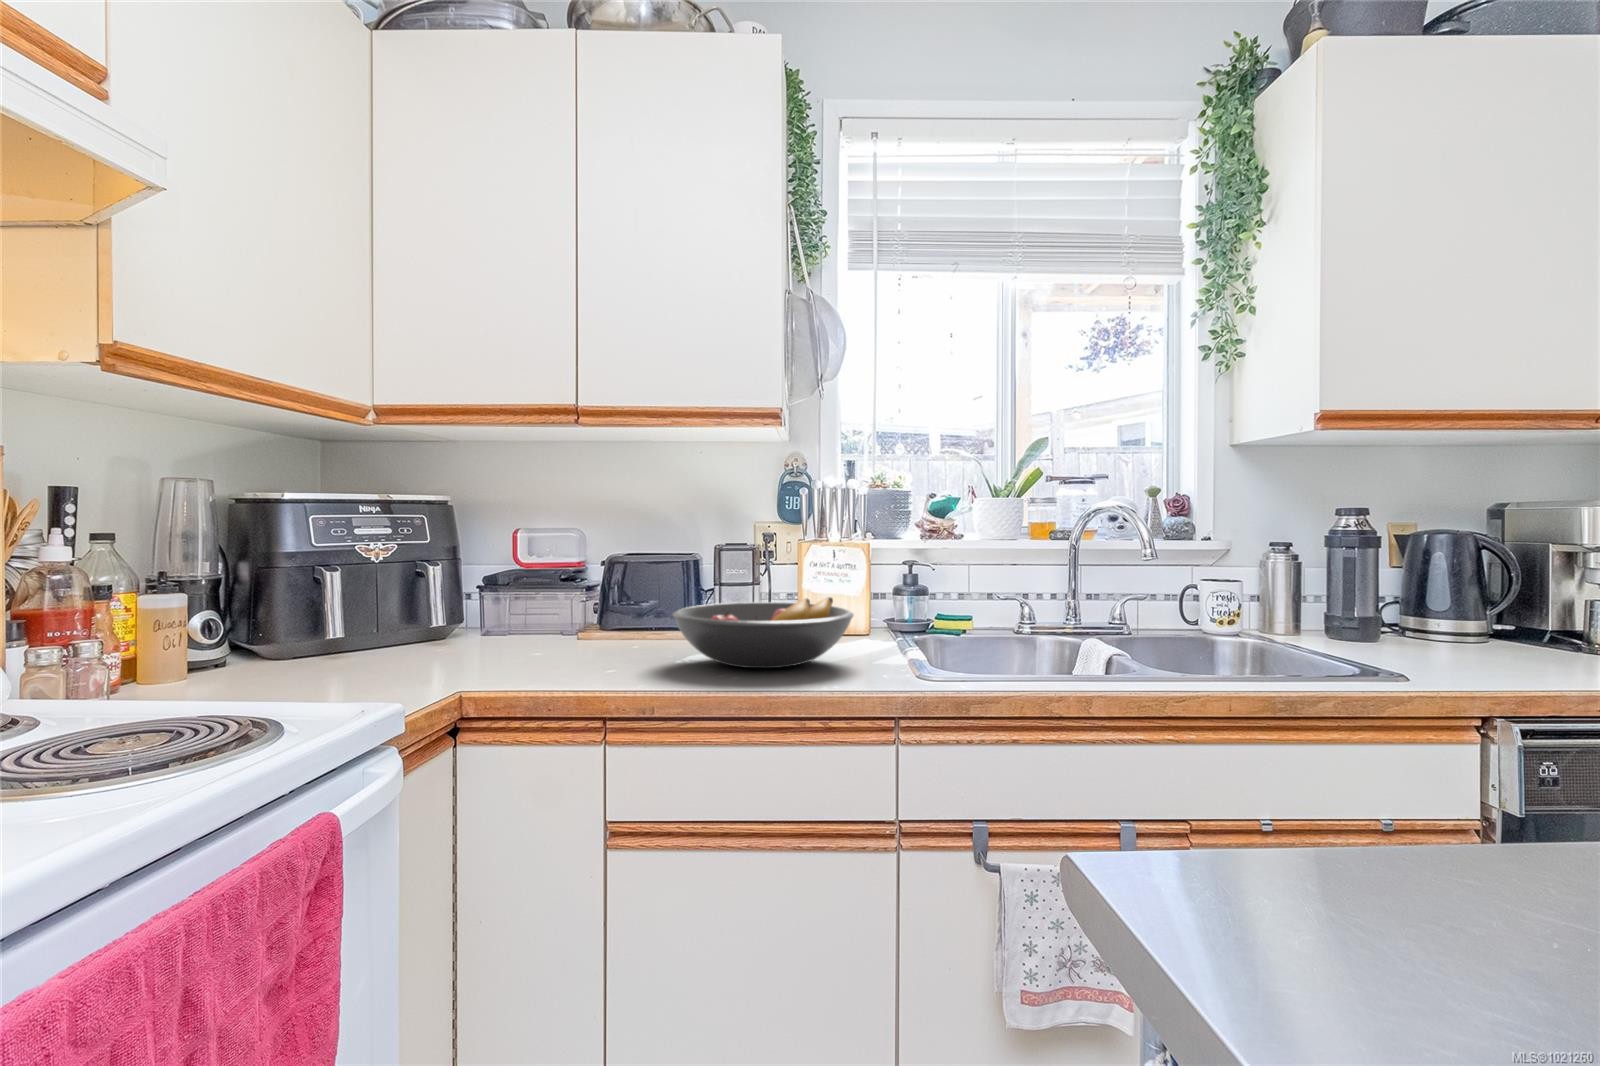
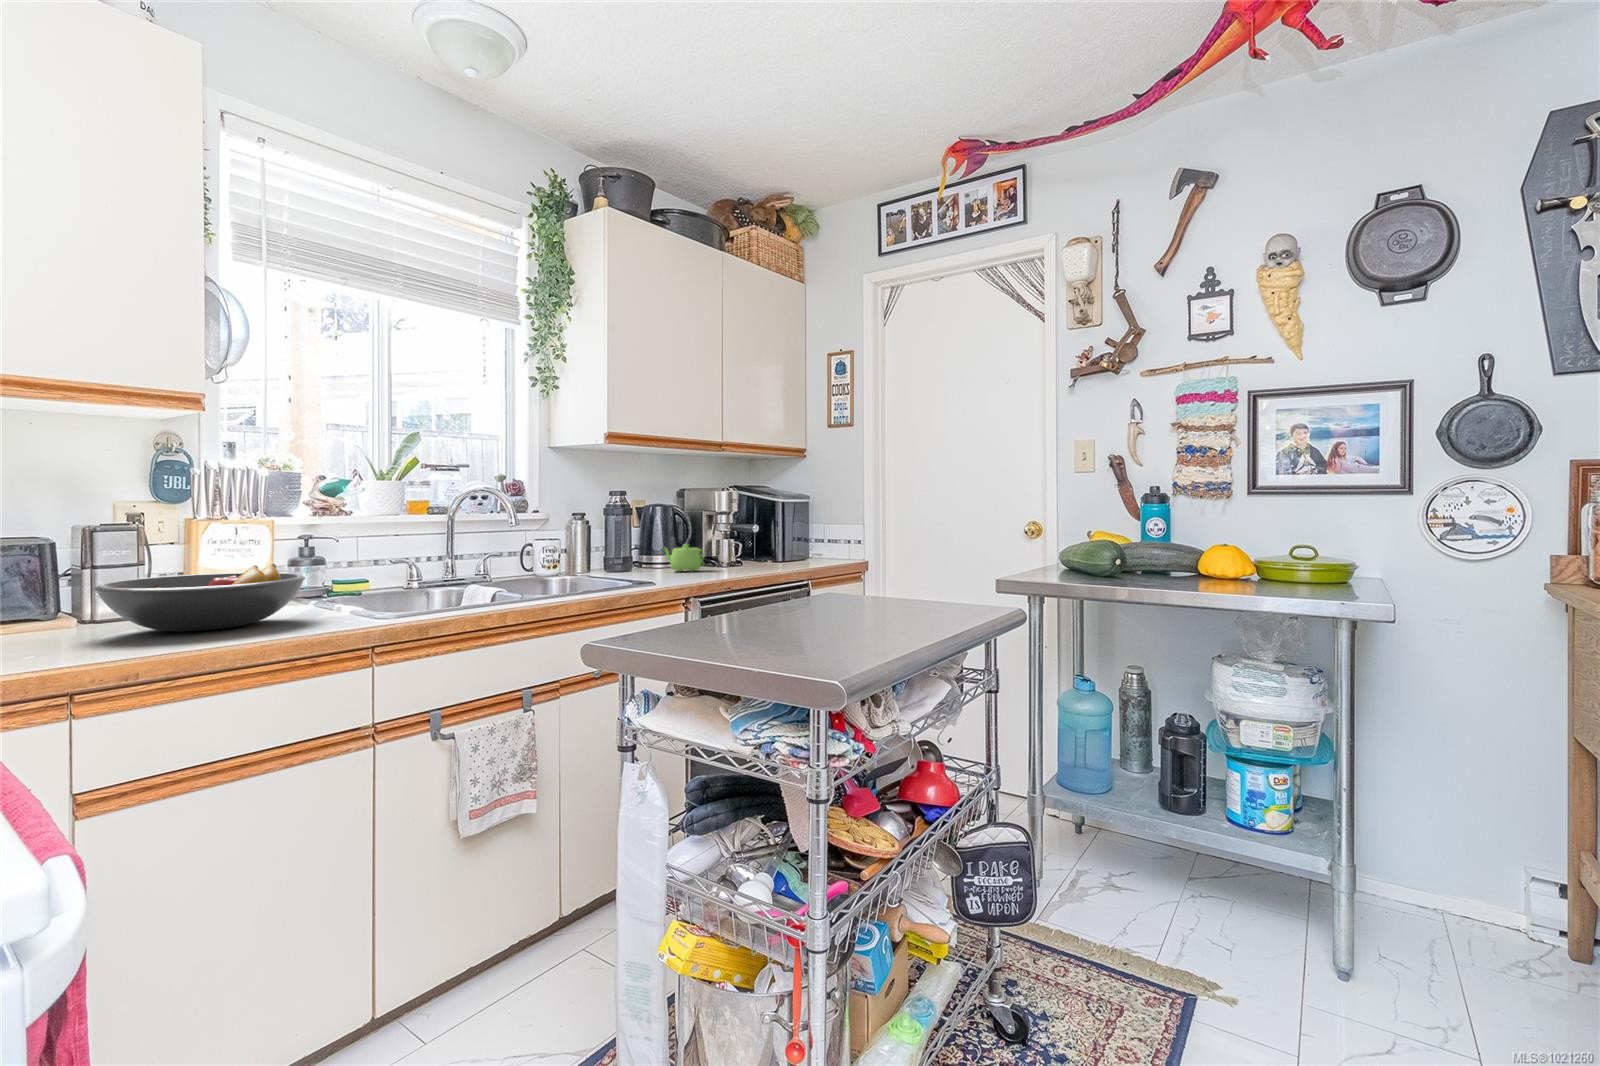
teapot: none [1438,605,1545,658] -> present [664,544,705,572]

